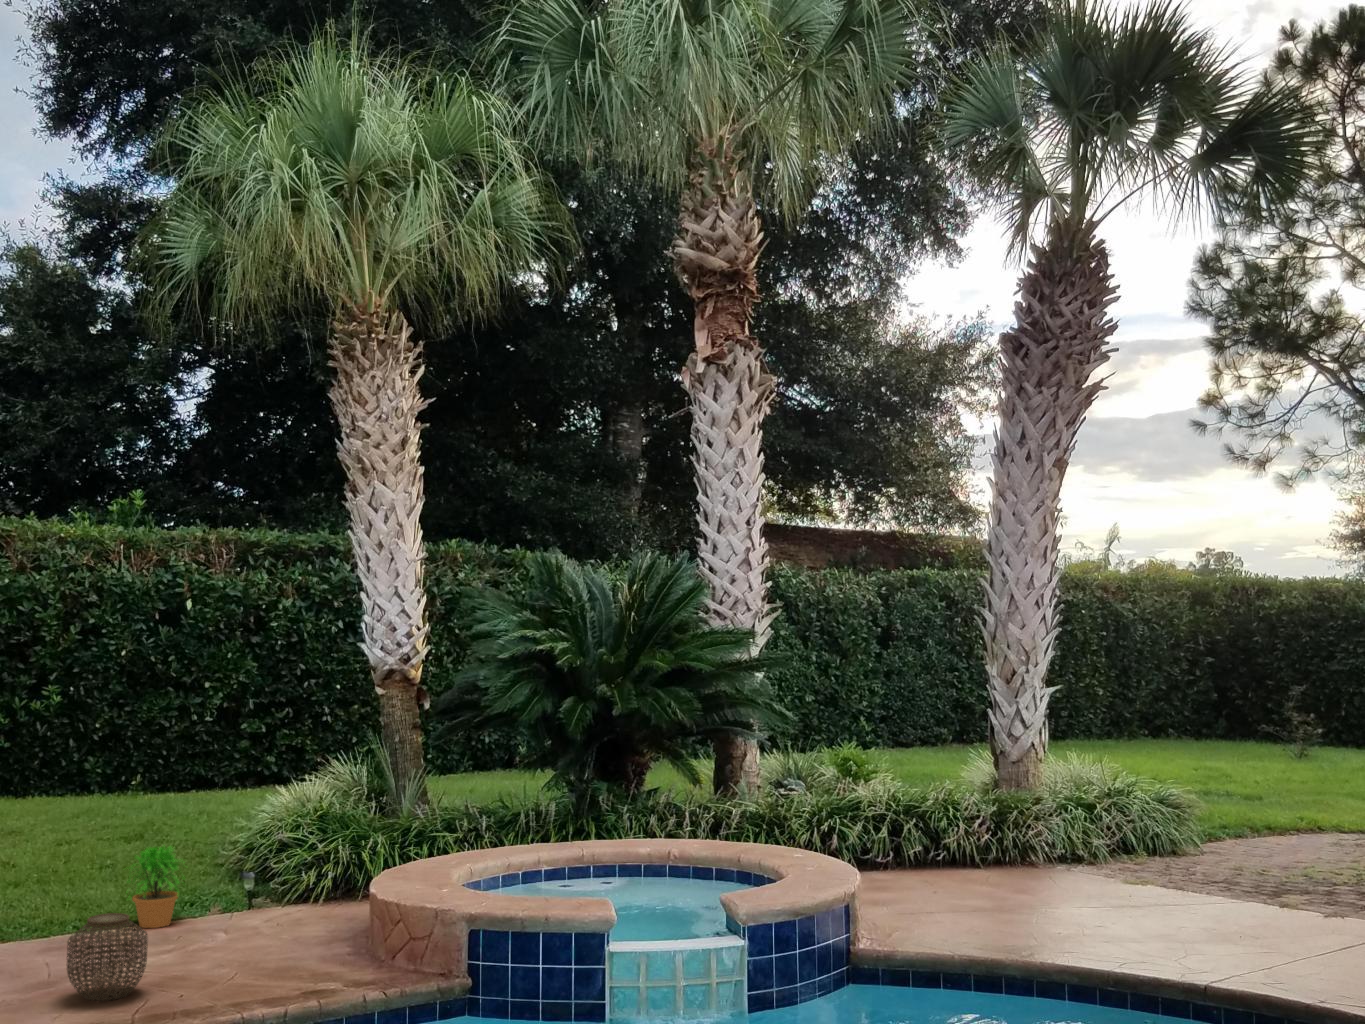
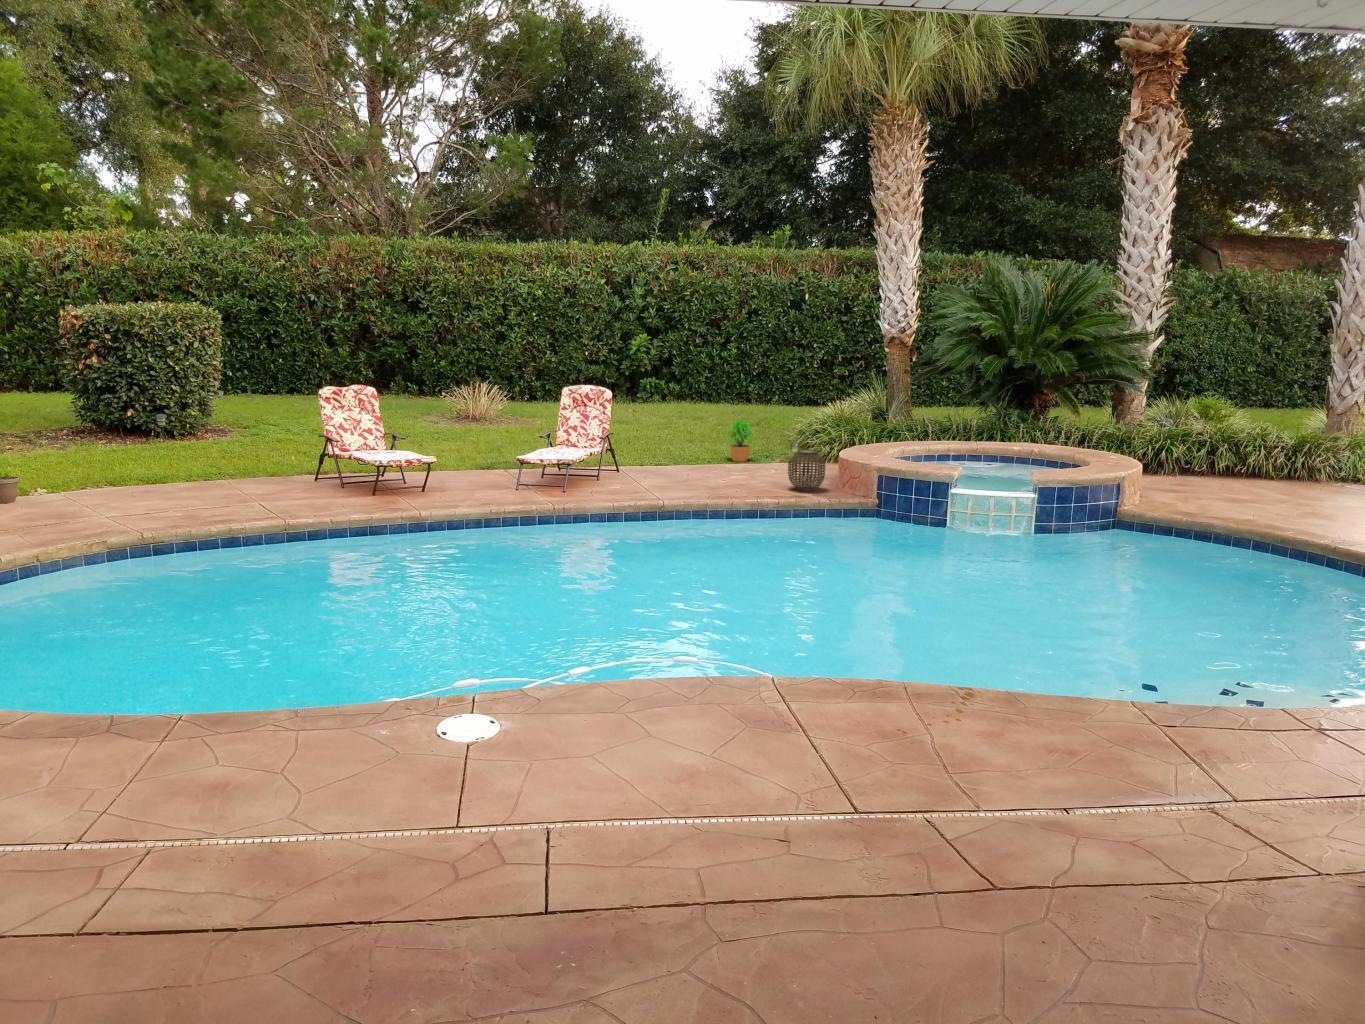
woven basket: present [67,913,147,1001] -> present [788,450,826,491]

